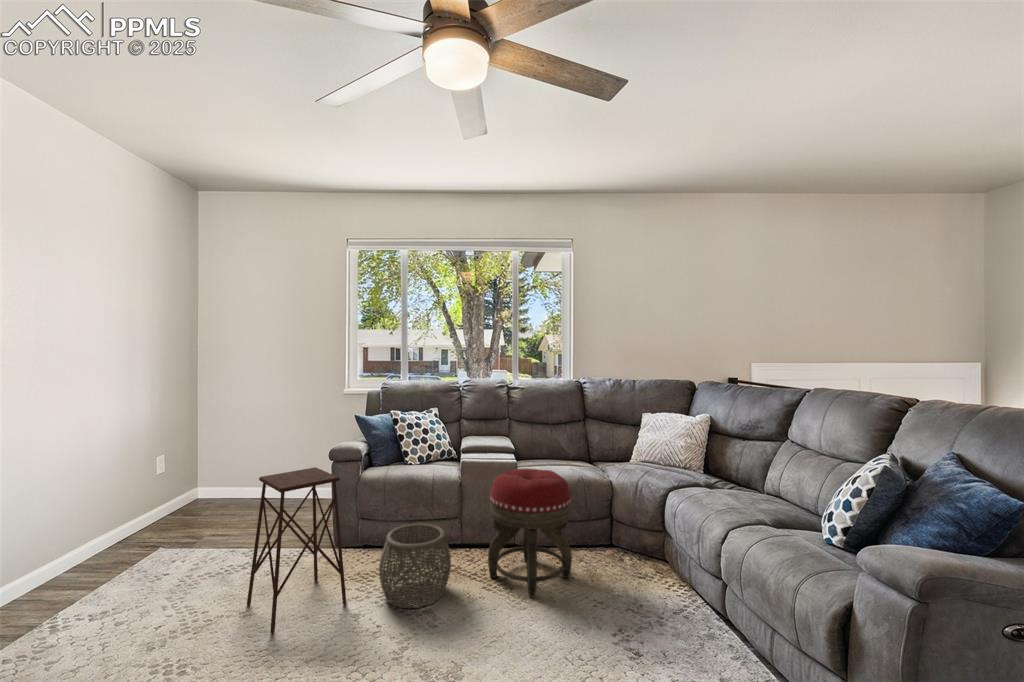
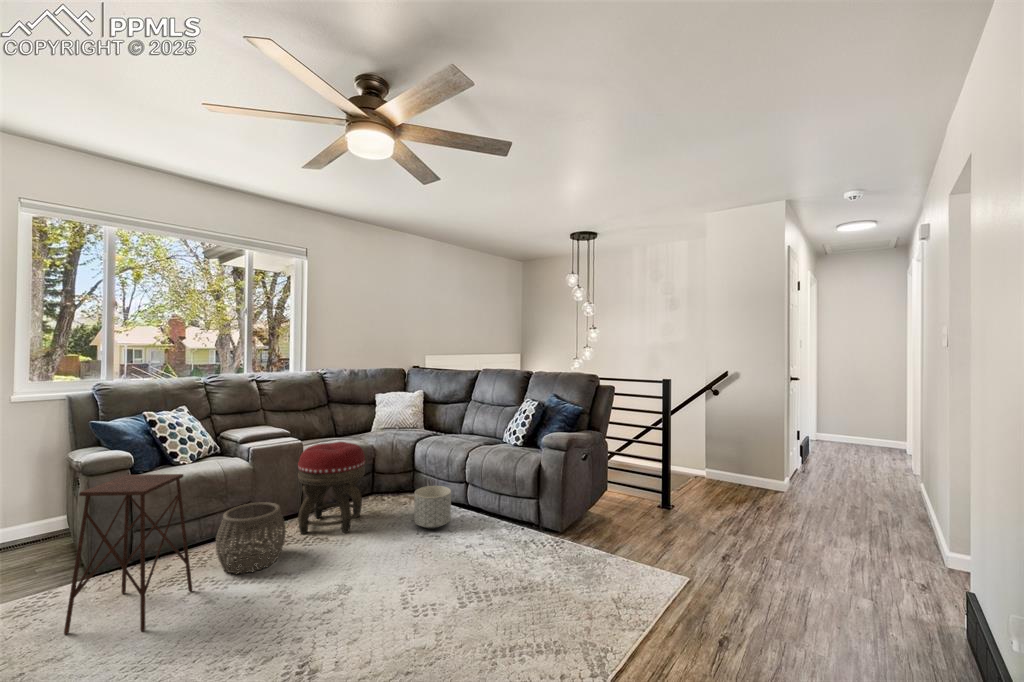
planter: none [615,568,677,648] -> present [414,486,451,529]

